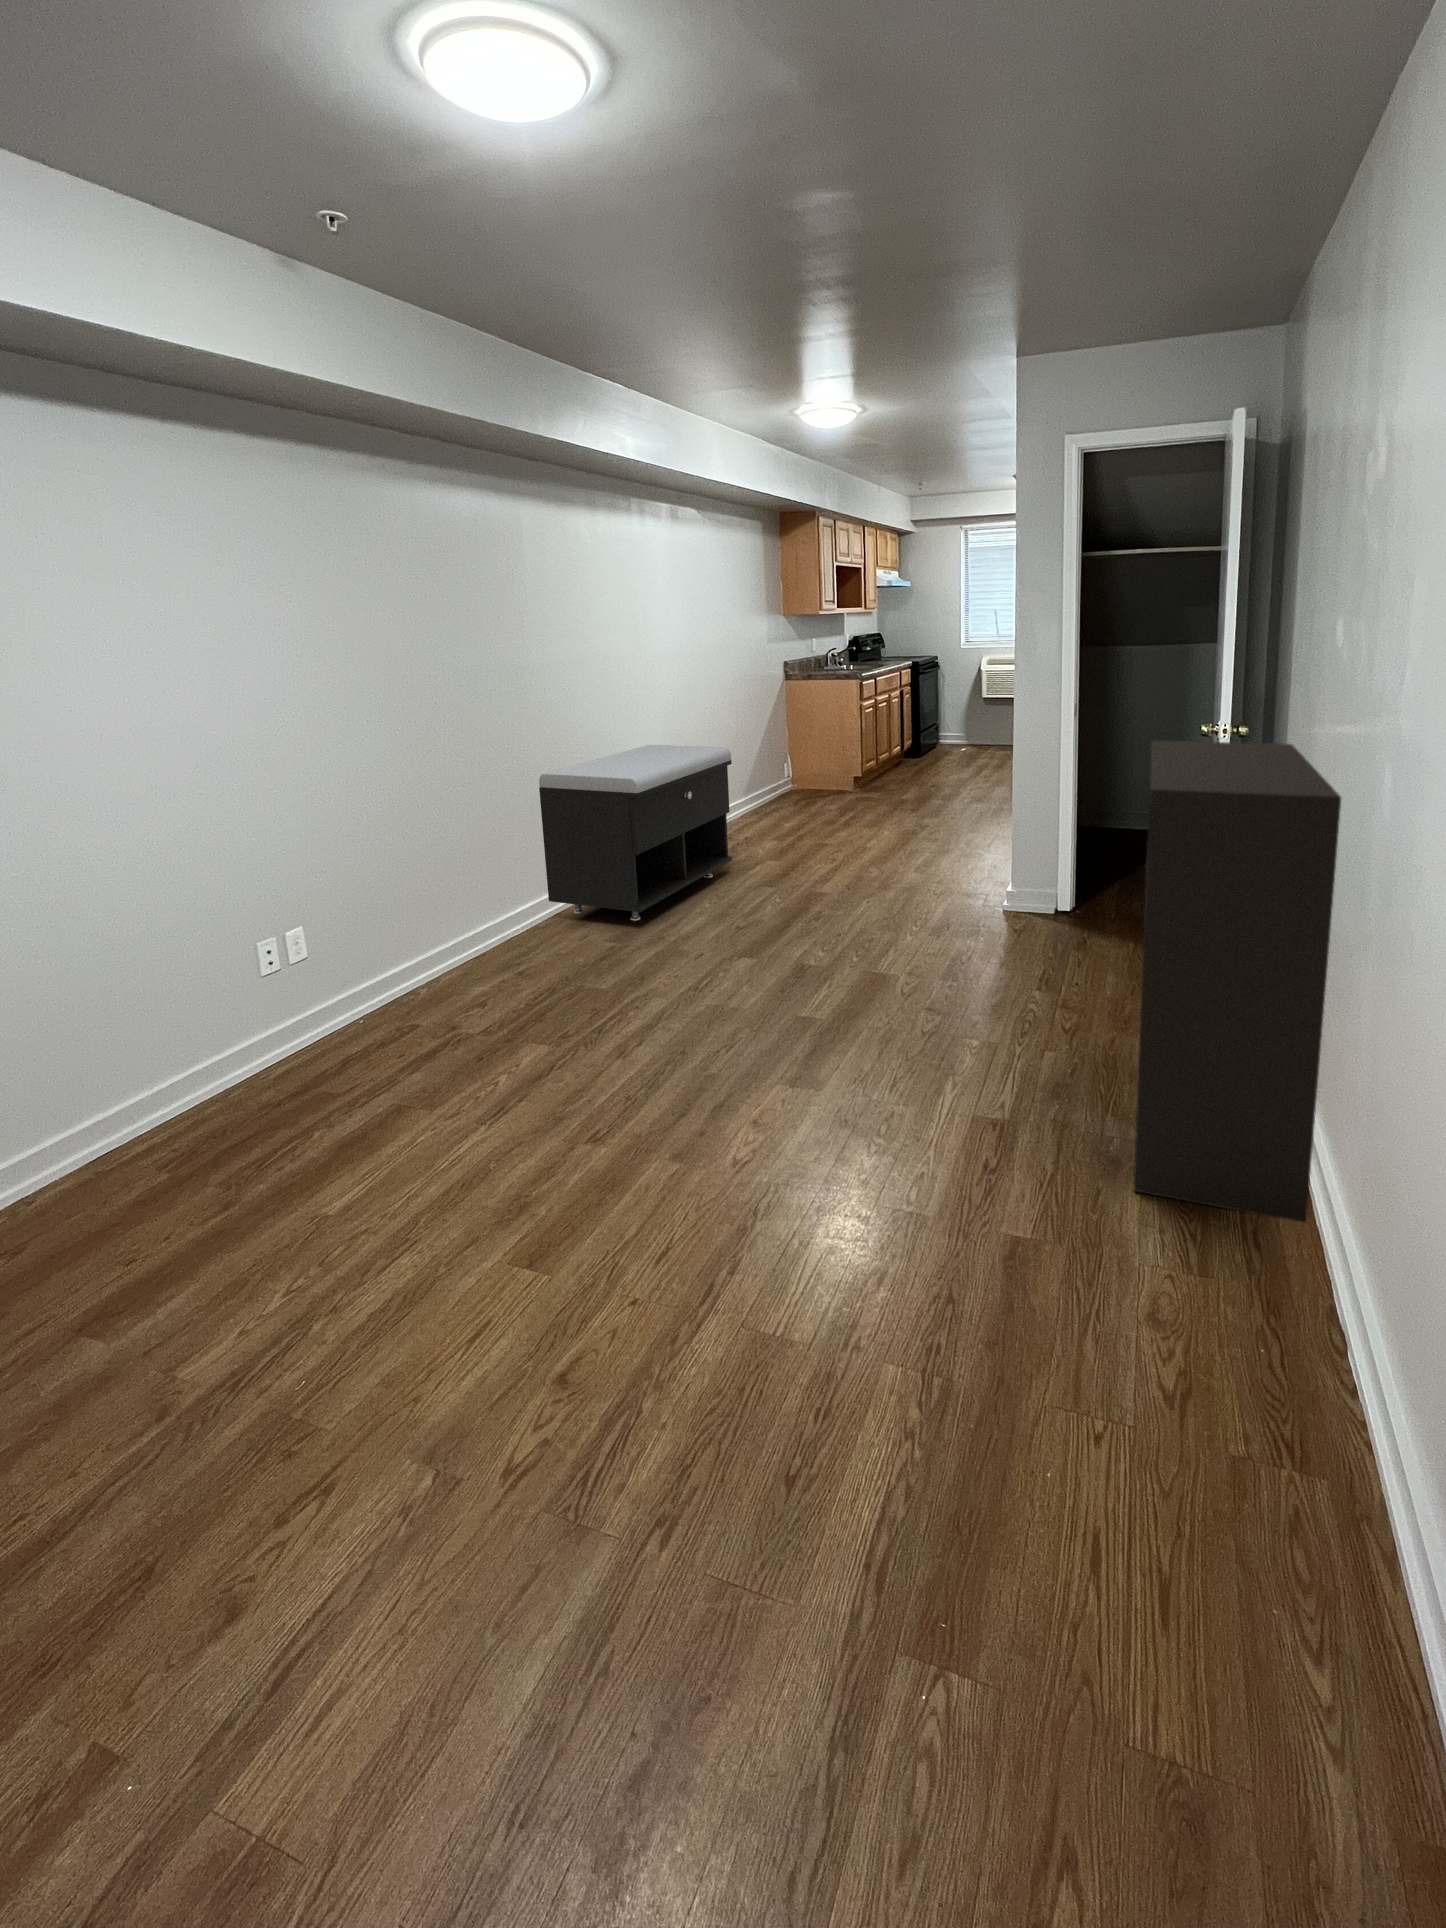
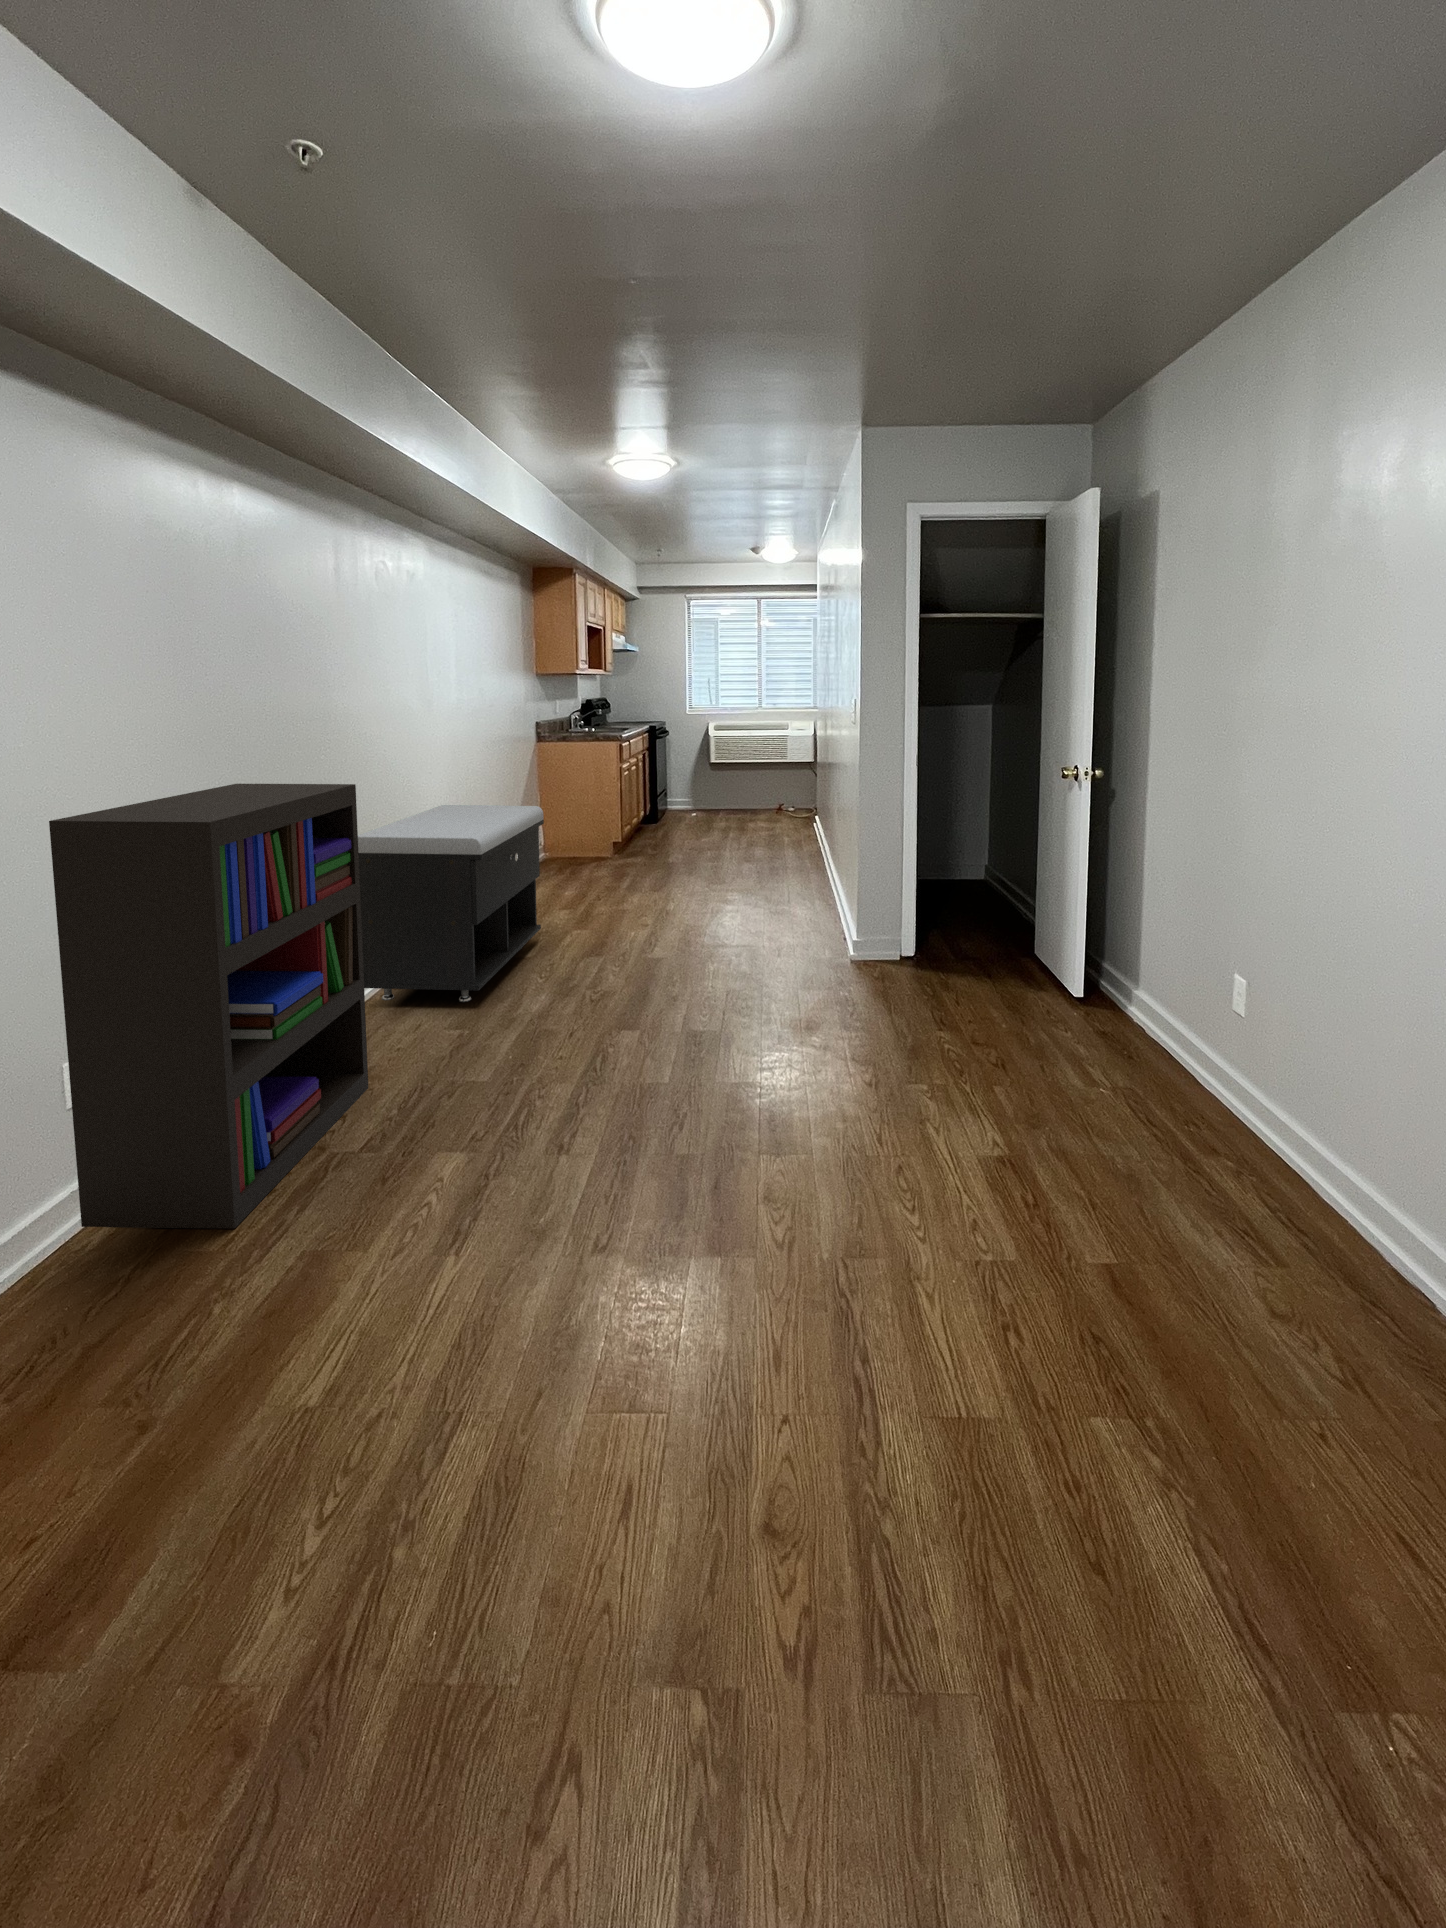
bookshelf: present [1134,740,1342,1222] -> present [49,784,368,1229]

